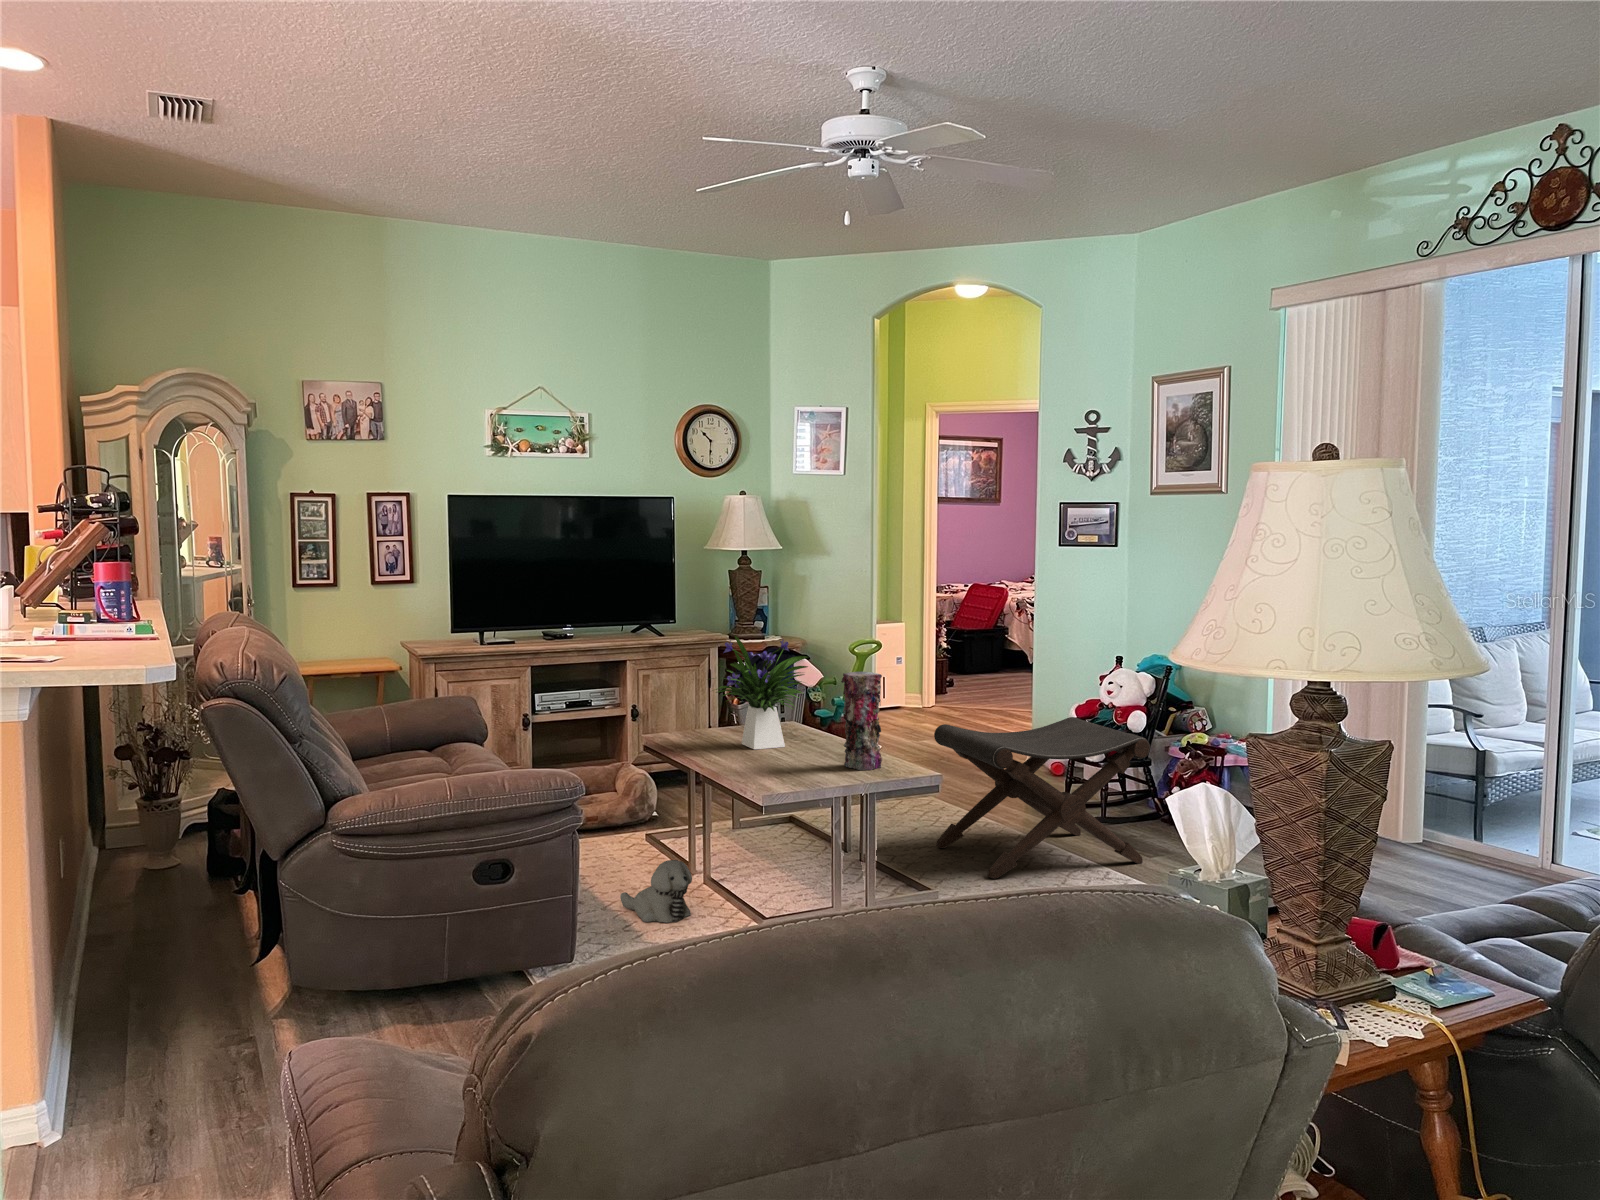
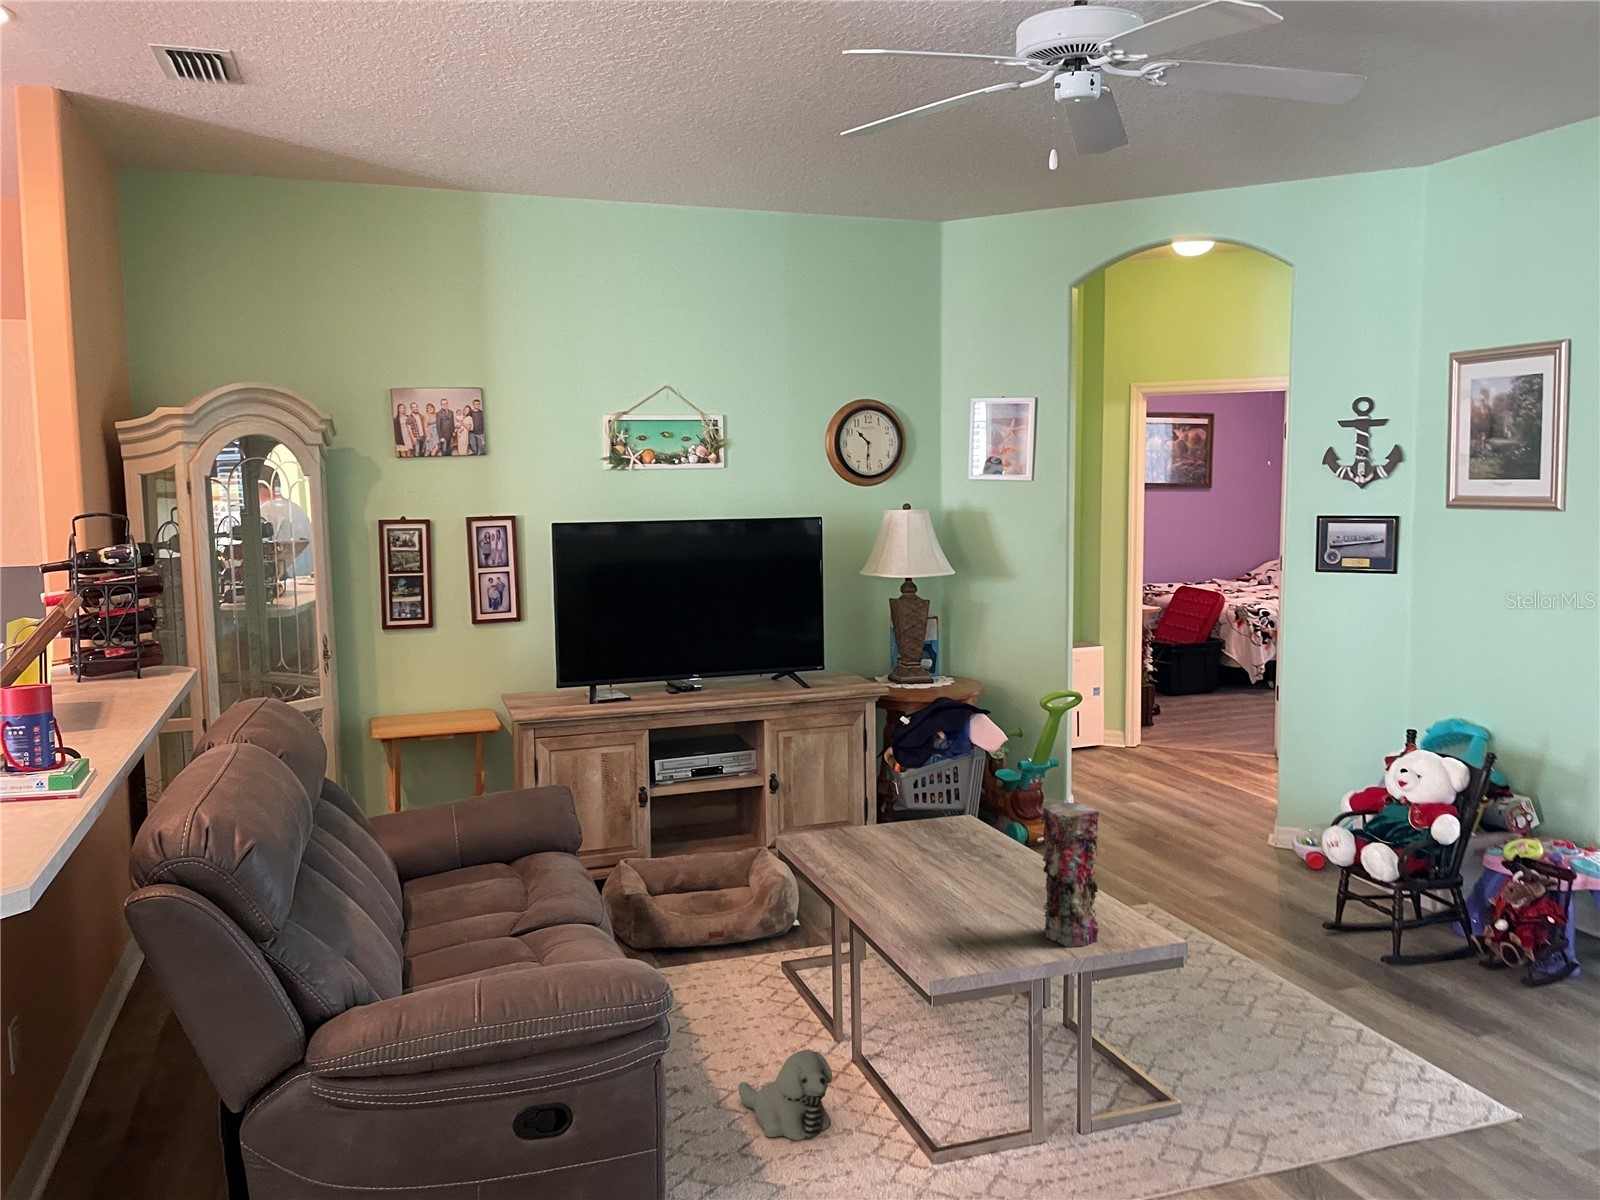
flower arrangement: present [716,636,808,749] -> none [855,735,997,887]
footstool: present [934,717,1150,879] -> none [1161,826,1477,1070]

